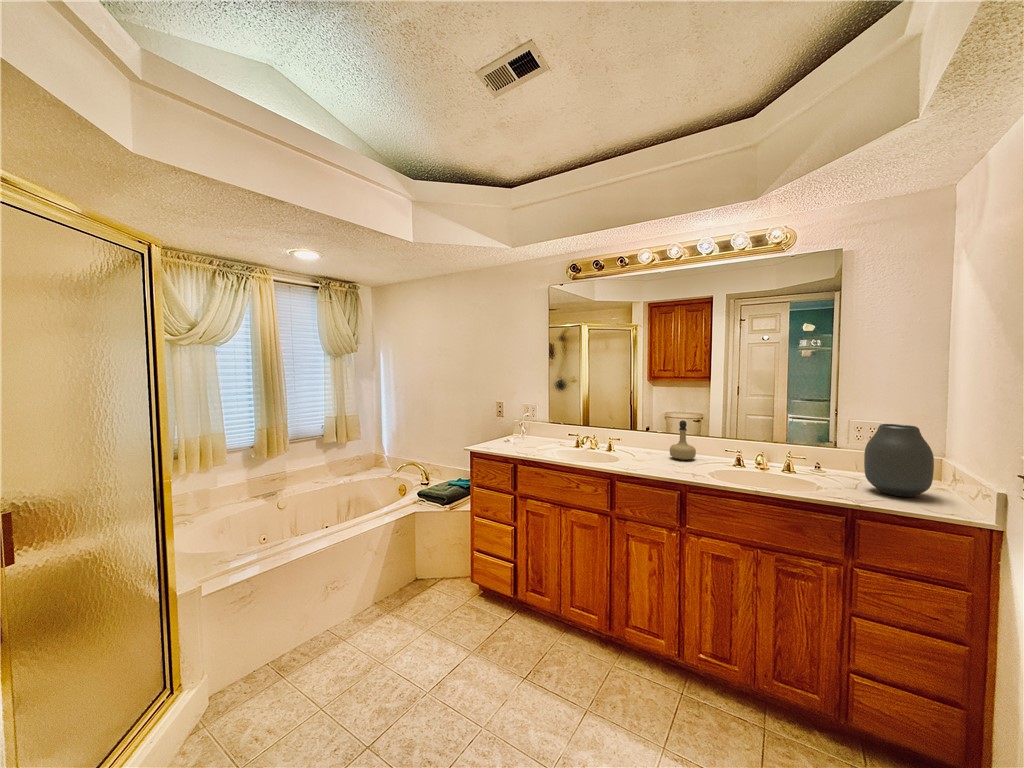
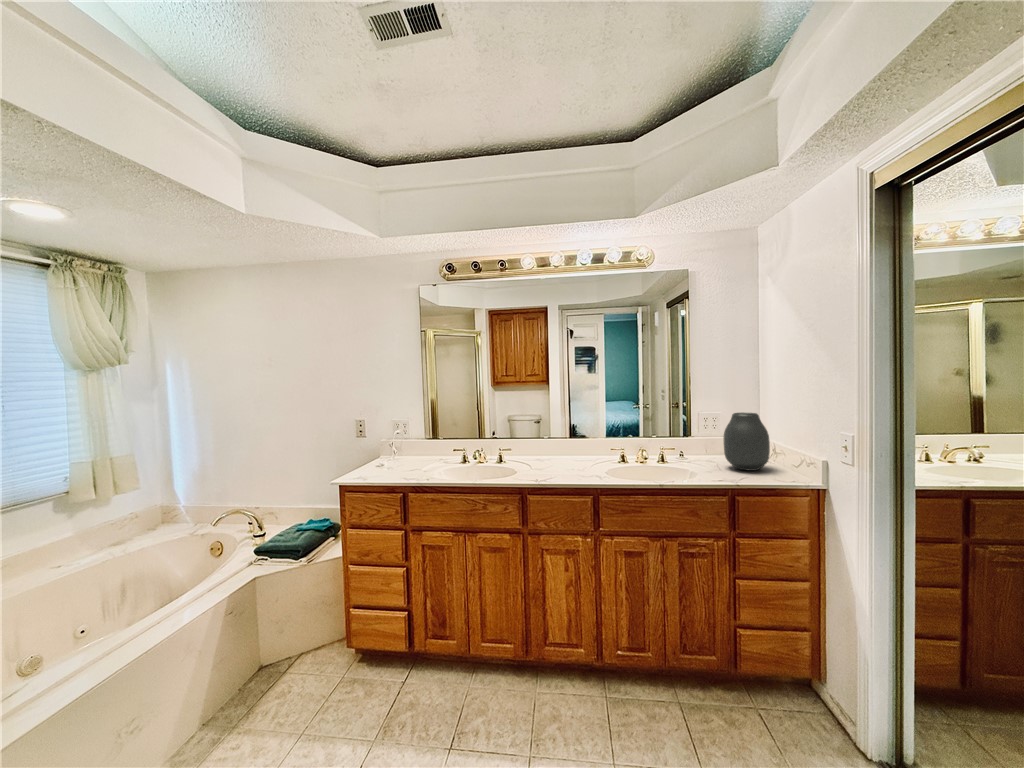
perfume bottle: present [670,420,696,460] -> none [564,424,588,463]

